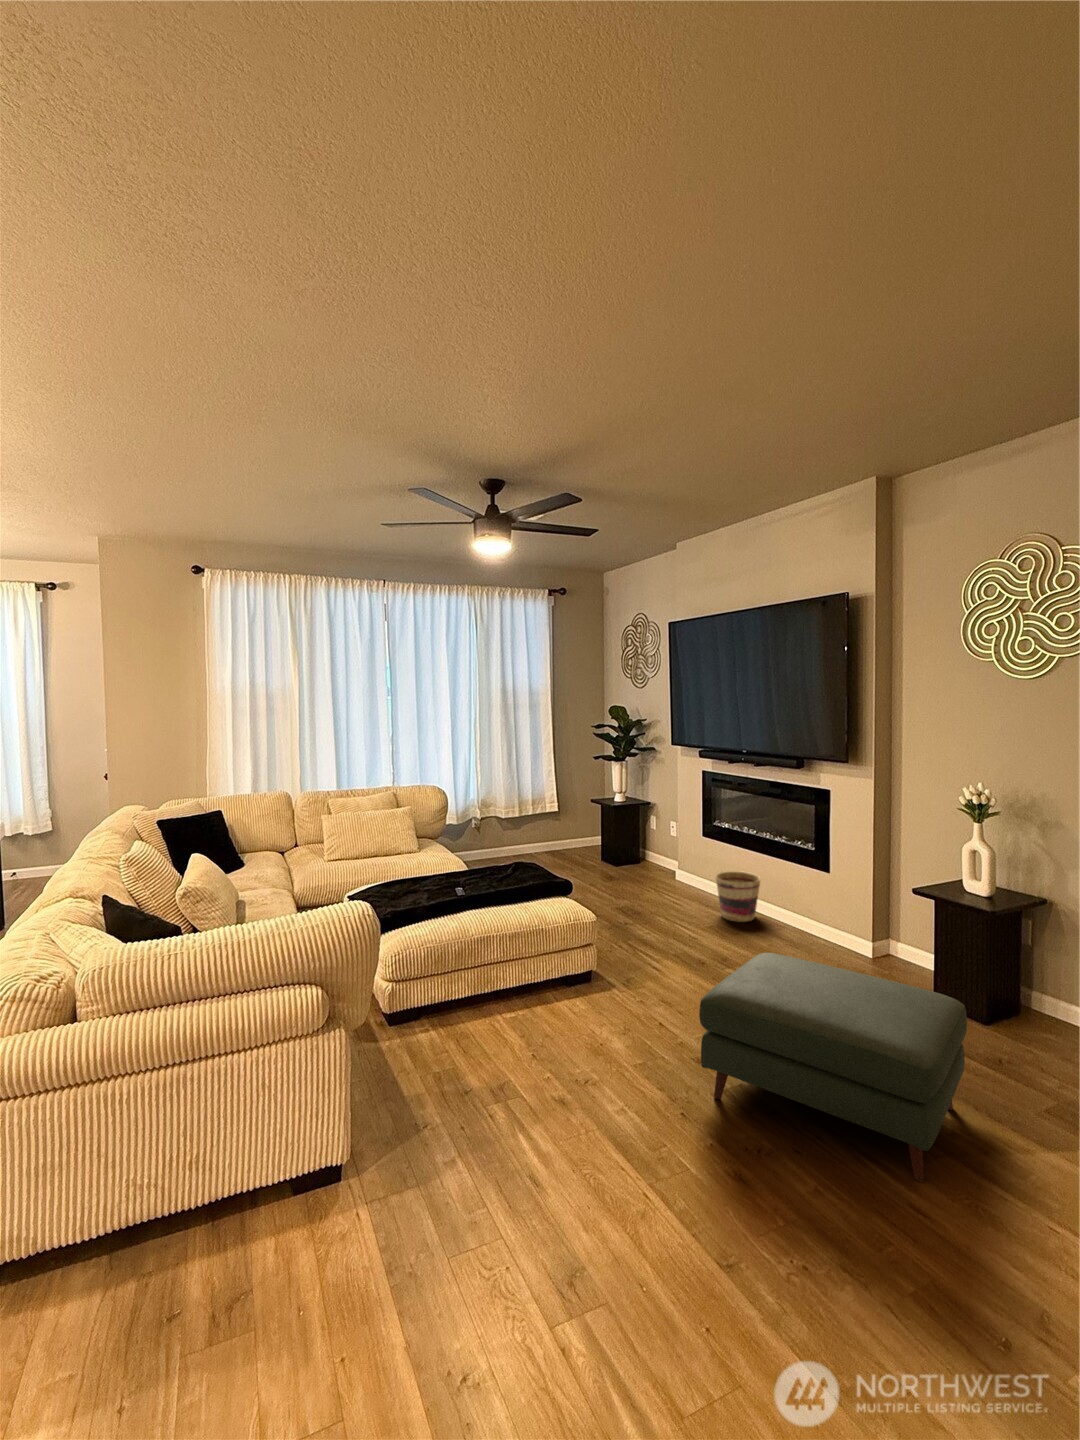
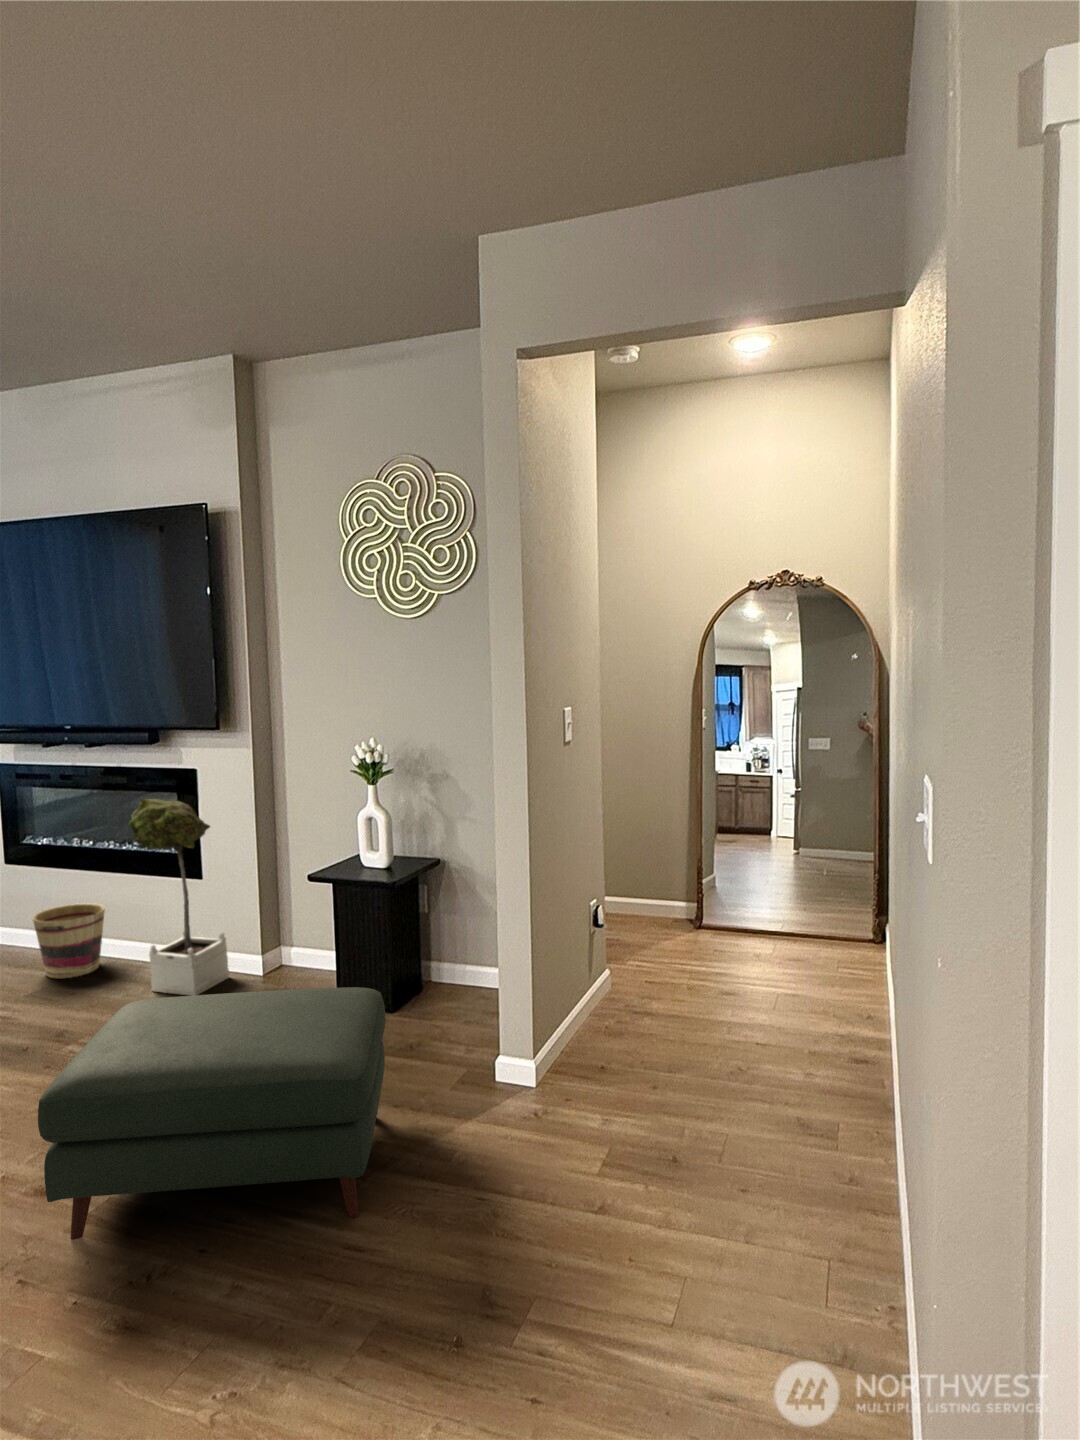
potted tree: none [778,807,845,959] -> present [129,798,229,996]

